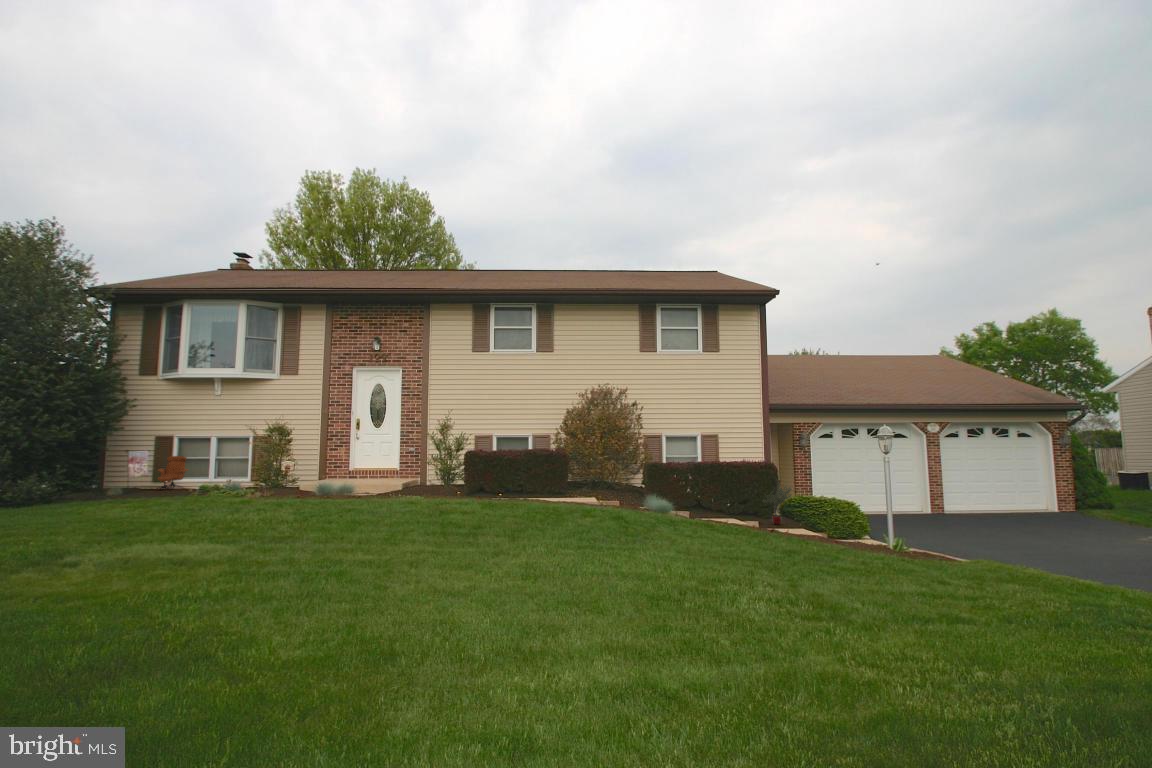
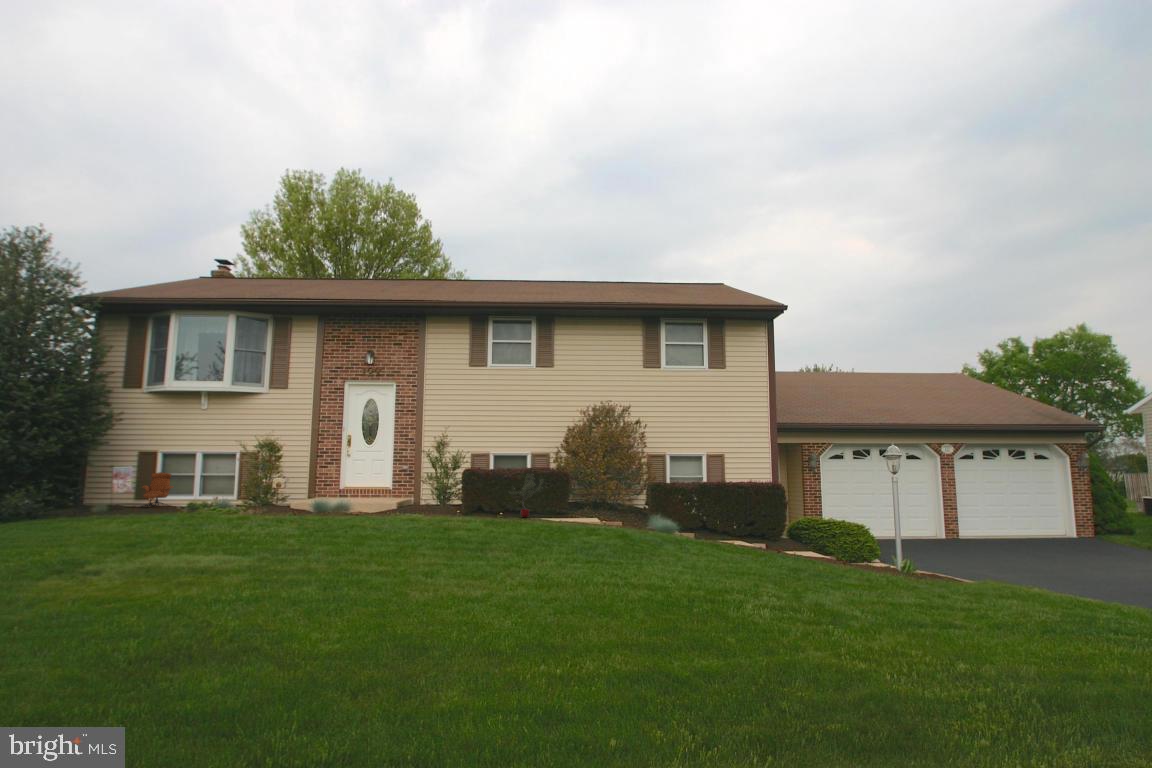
potted tree: present [762,482,792,525] -> present [509,475,543,518]

